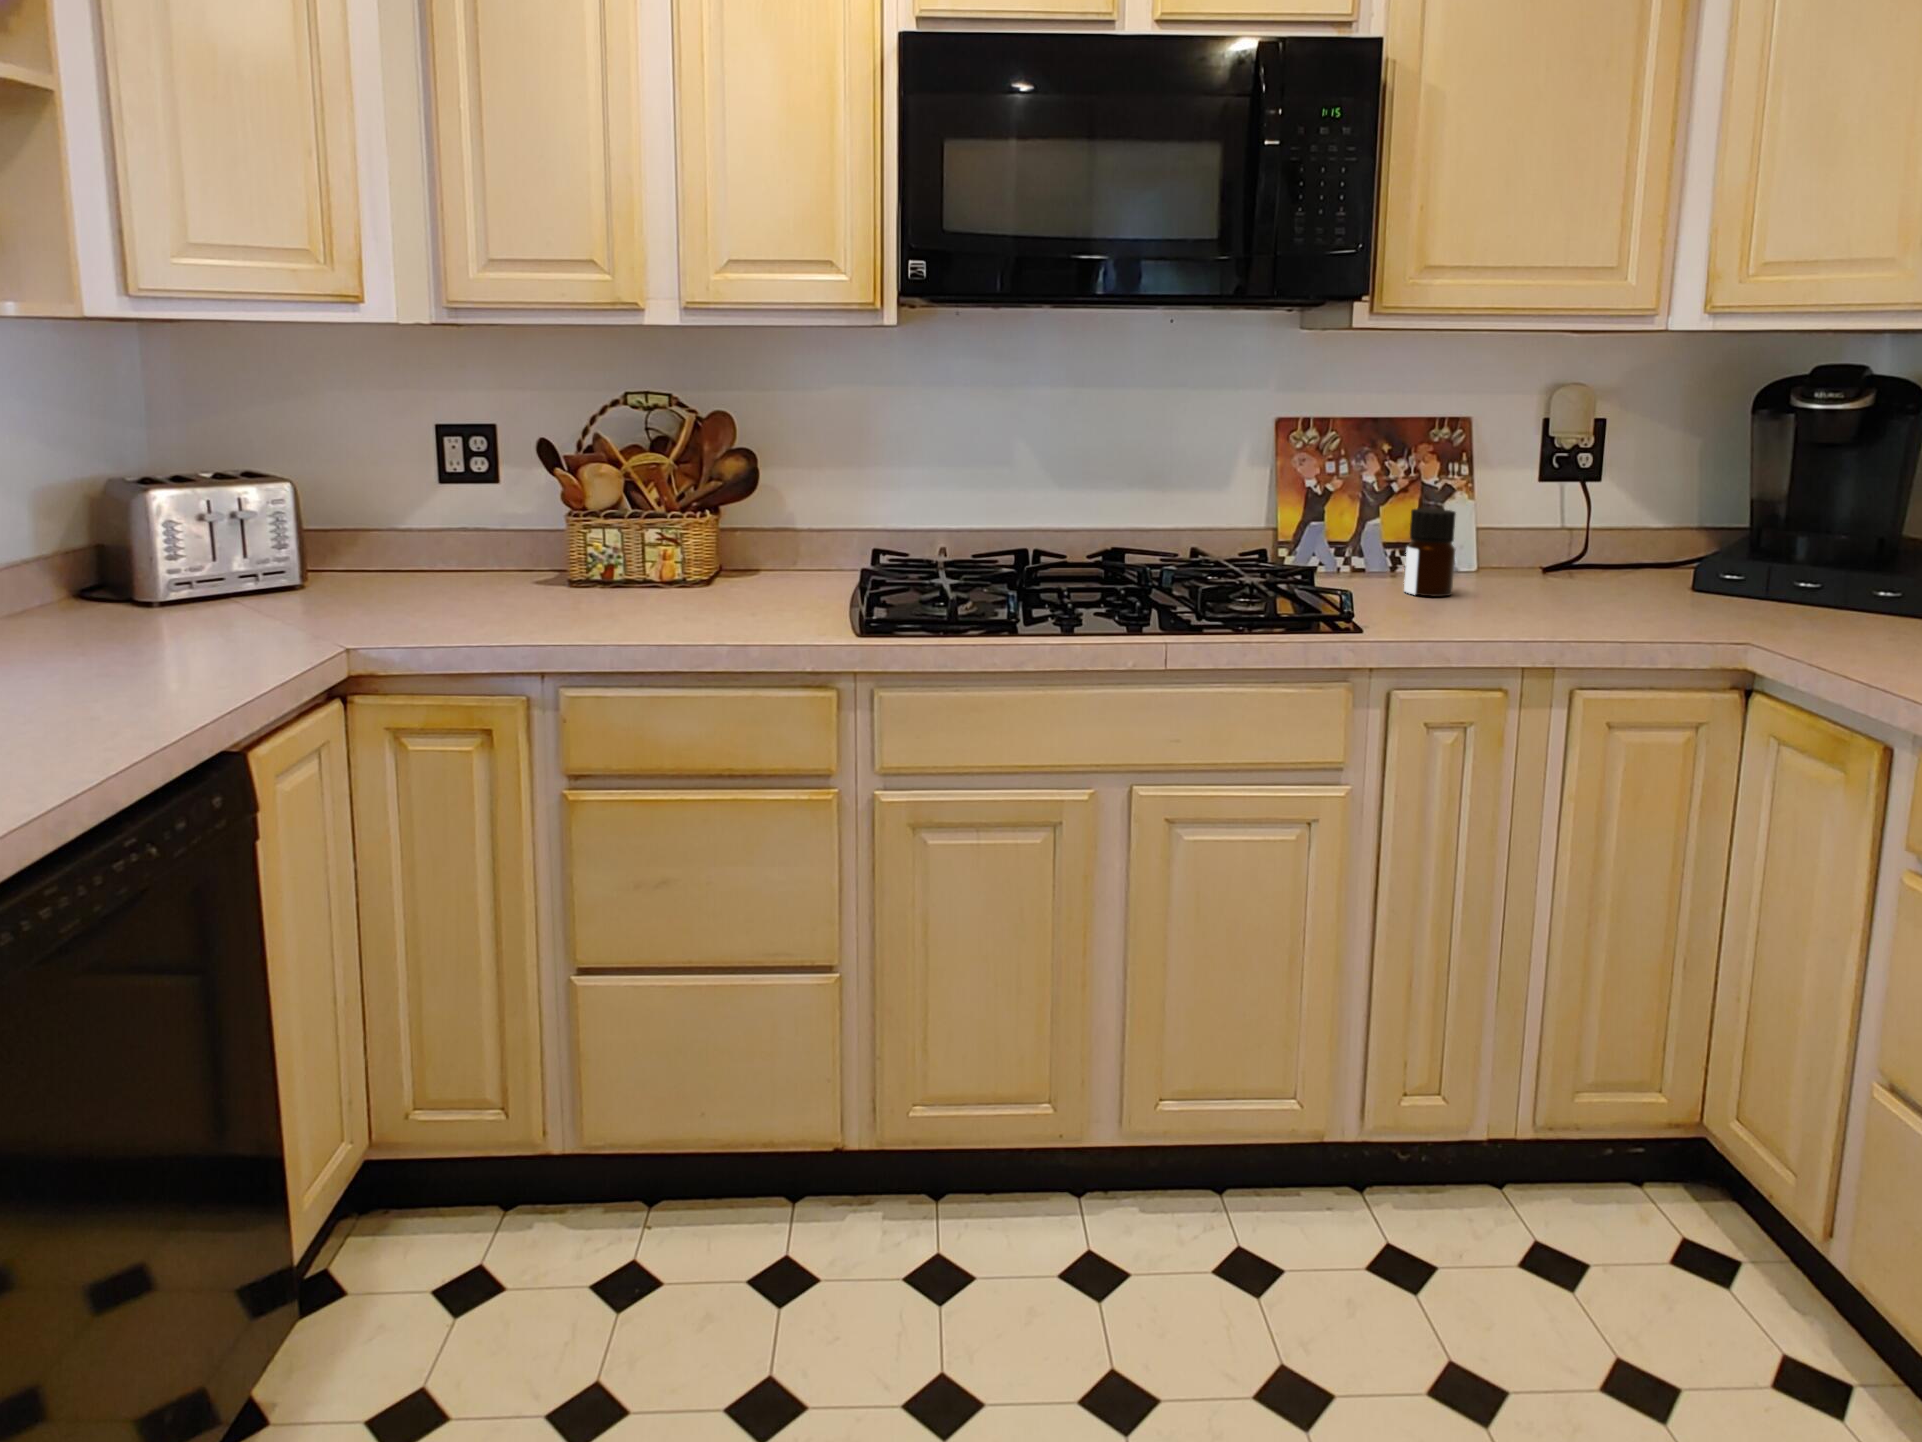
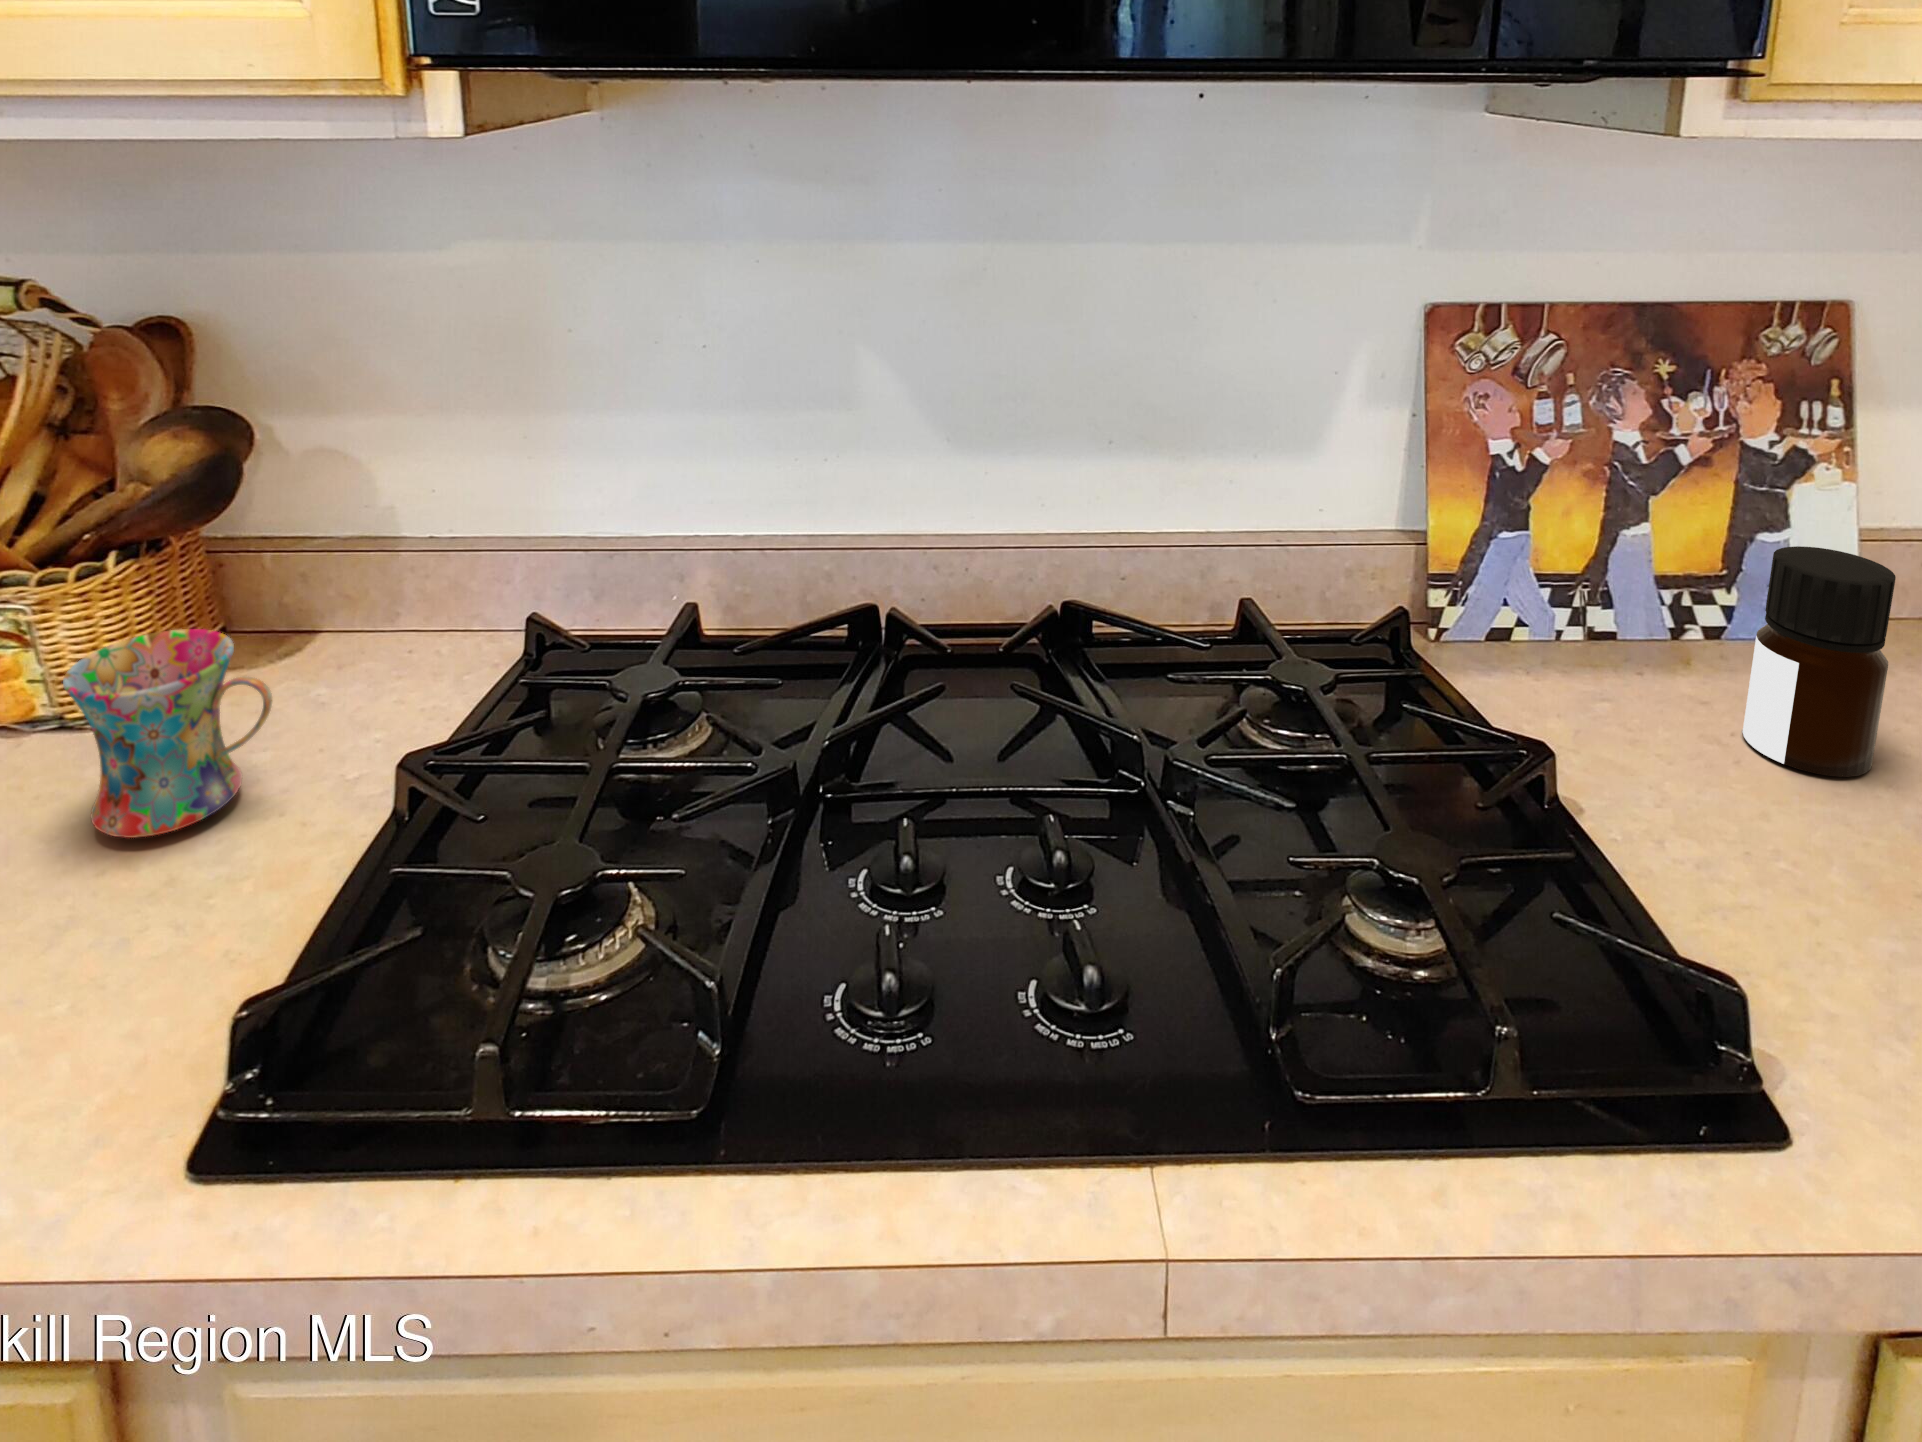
mug: none [727,532,802,602] -> present [63,629,272,838]

